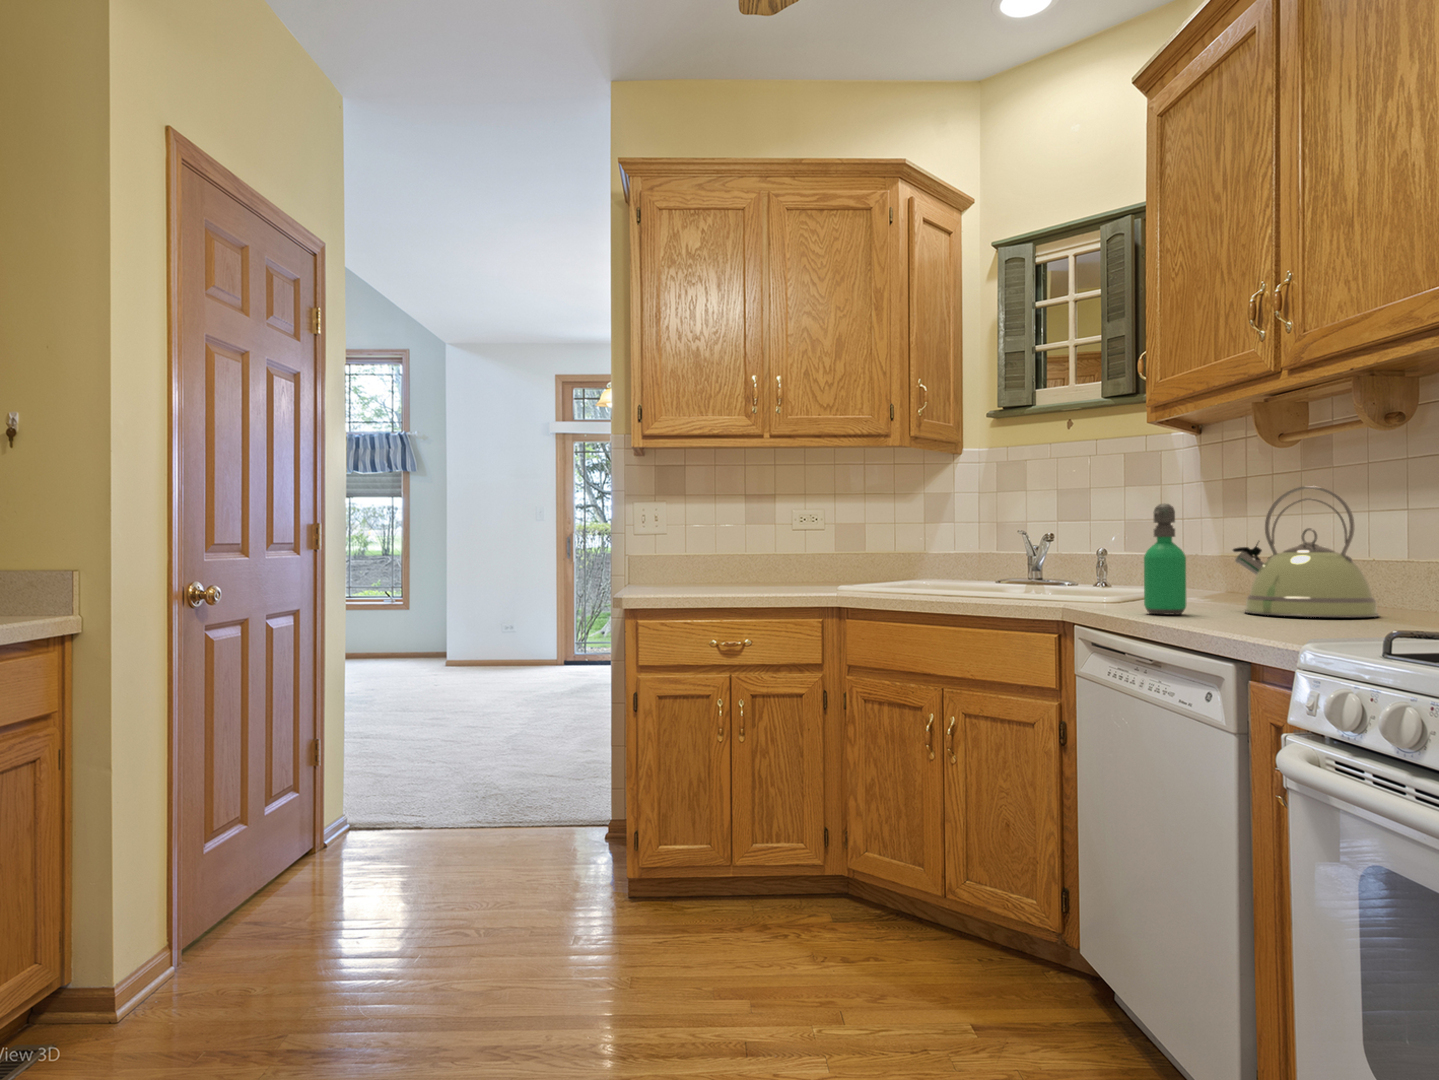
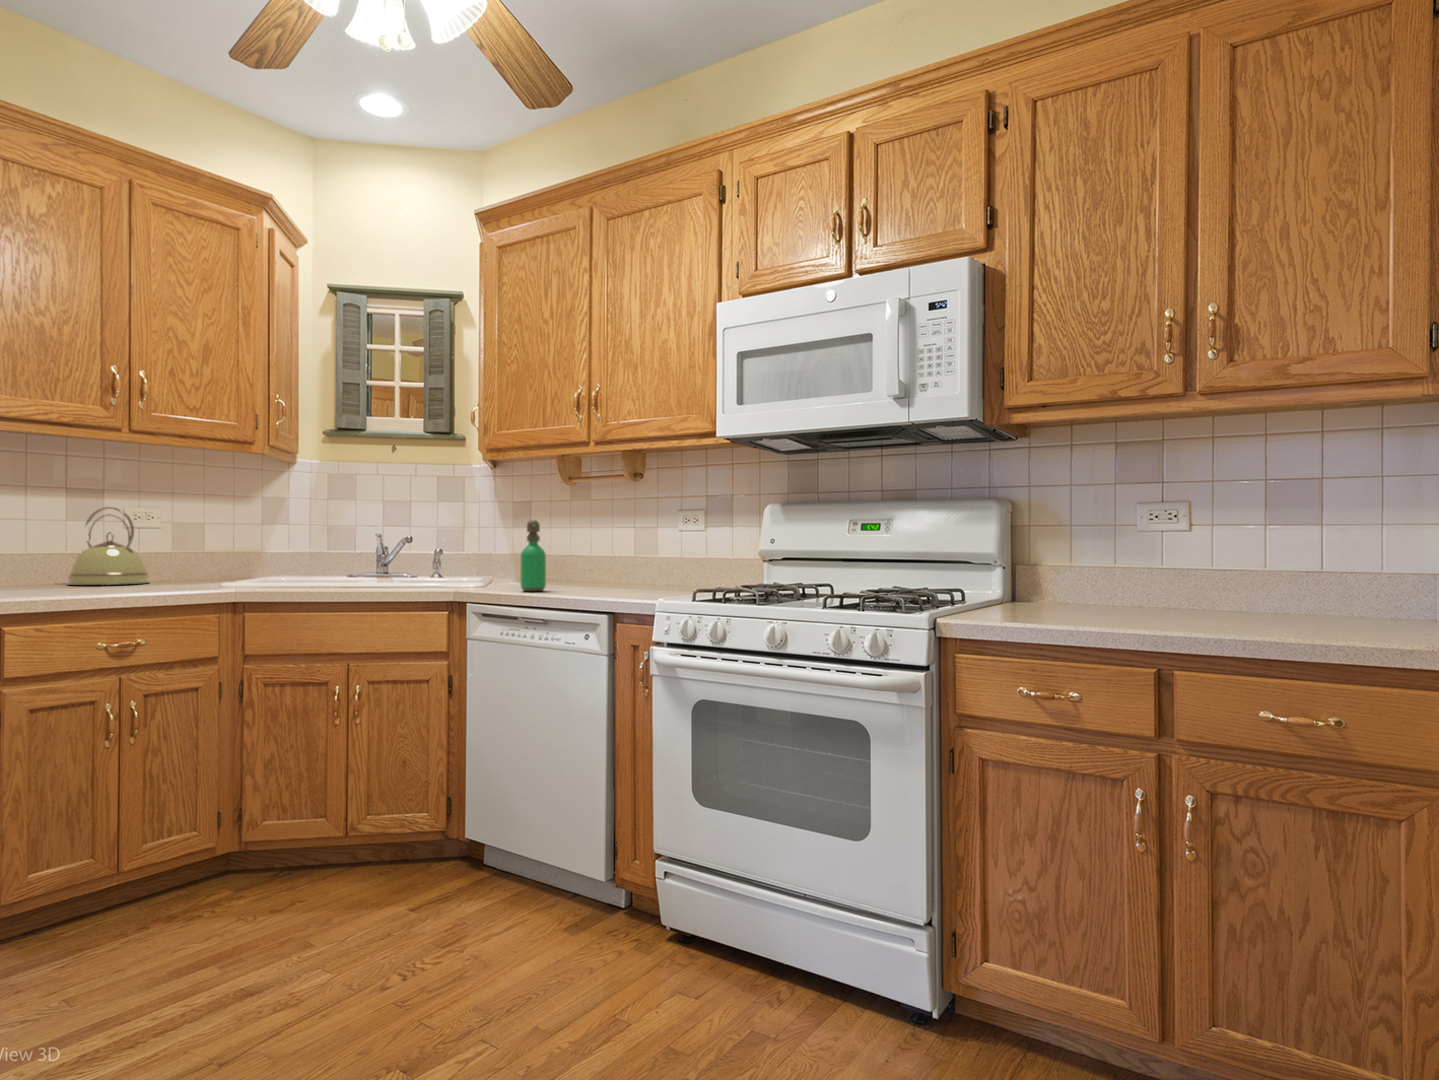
kettle: present [1233,486,1379,617] -> present [68,507,149,585]

